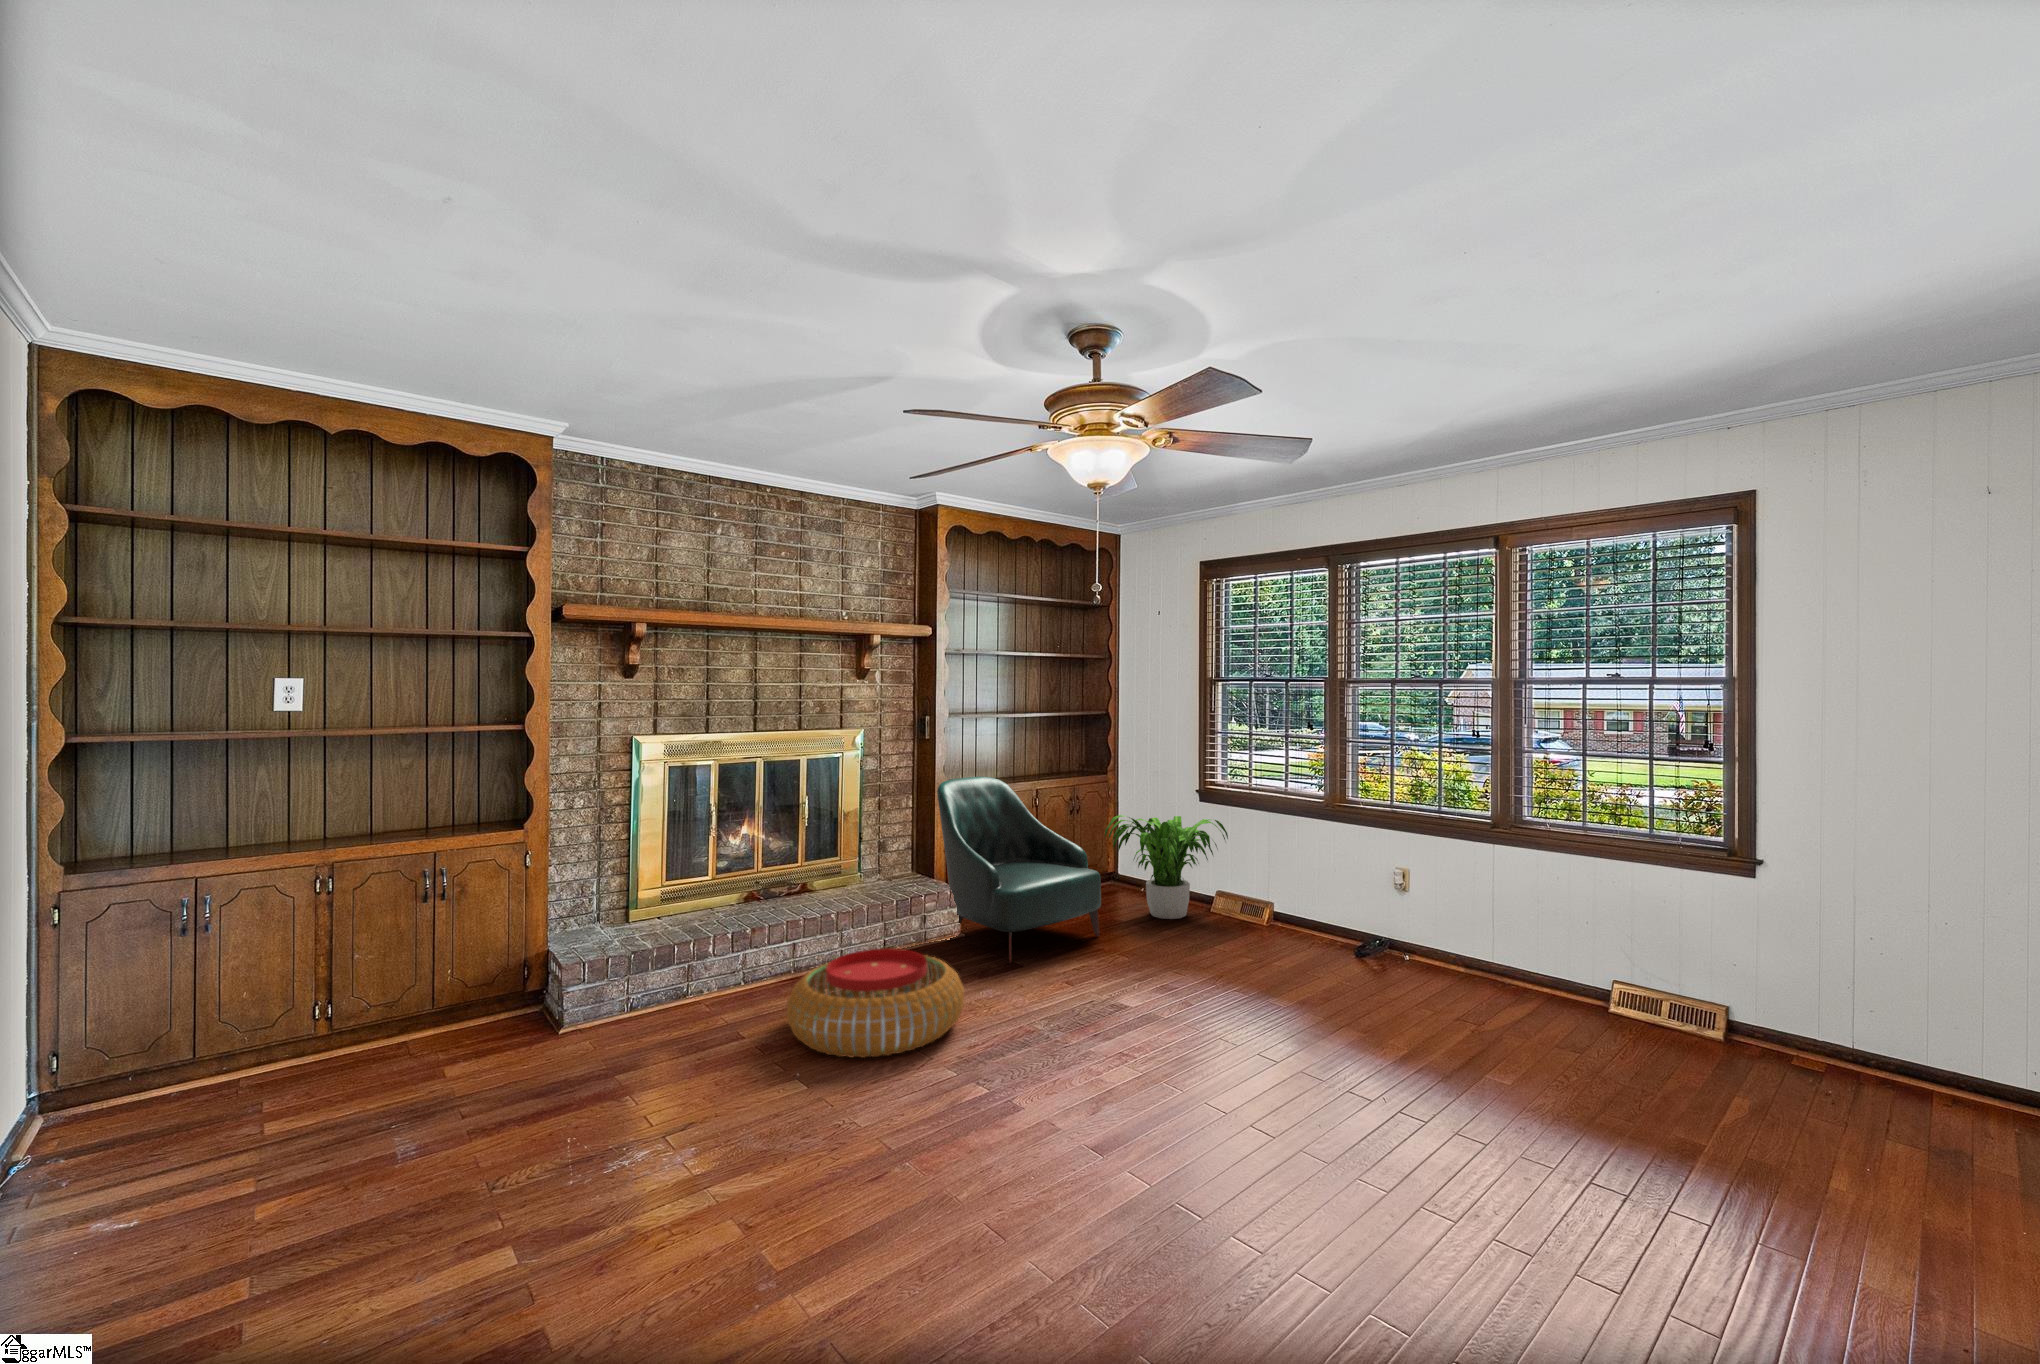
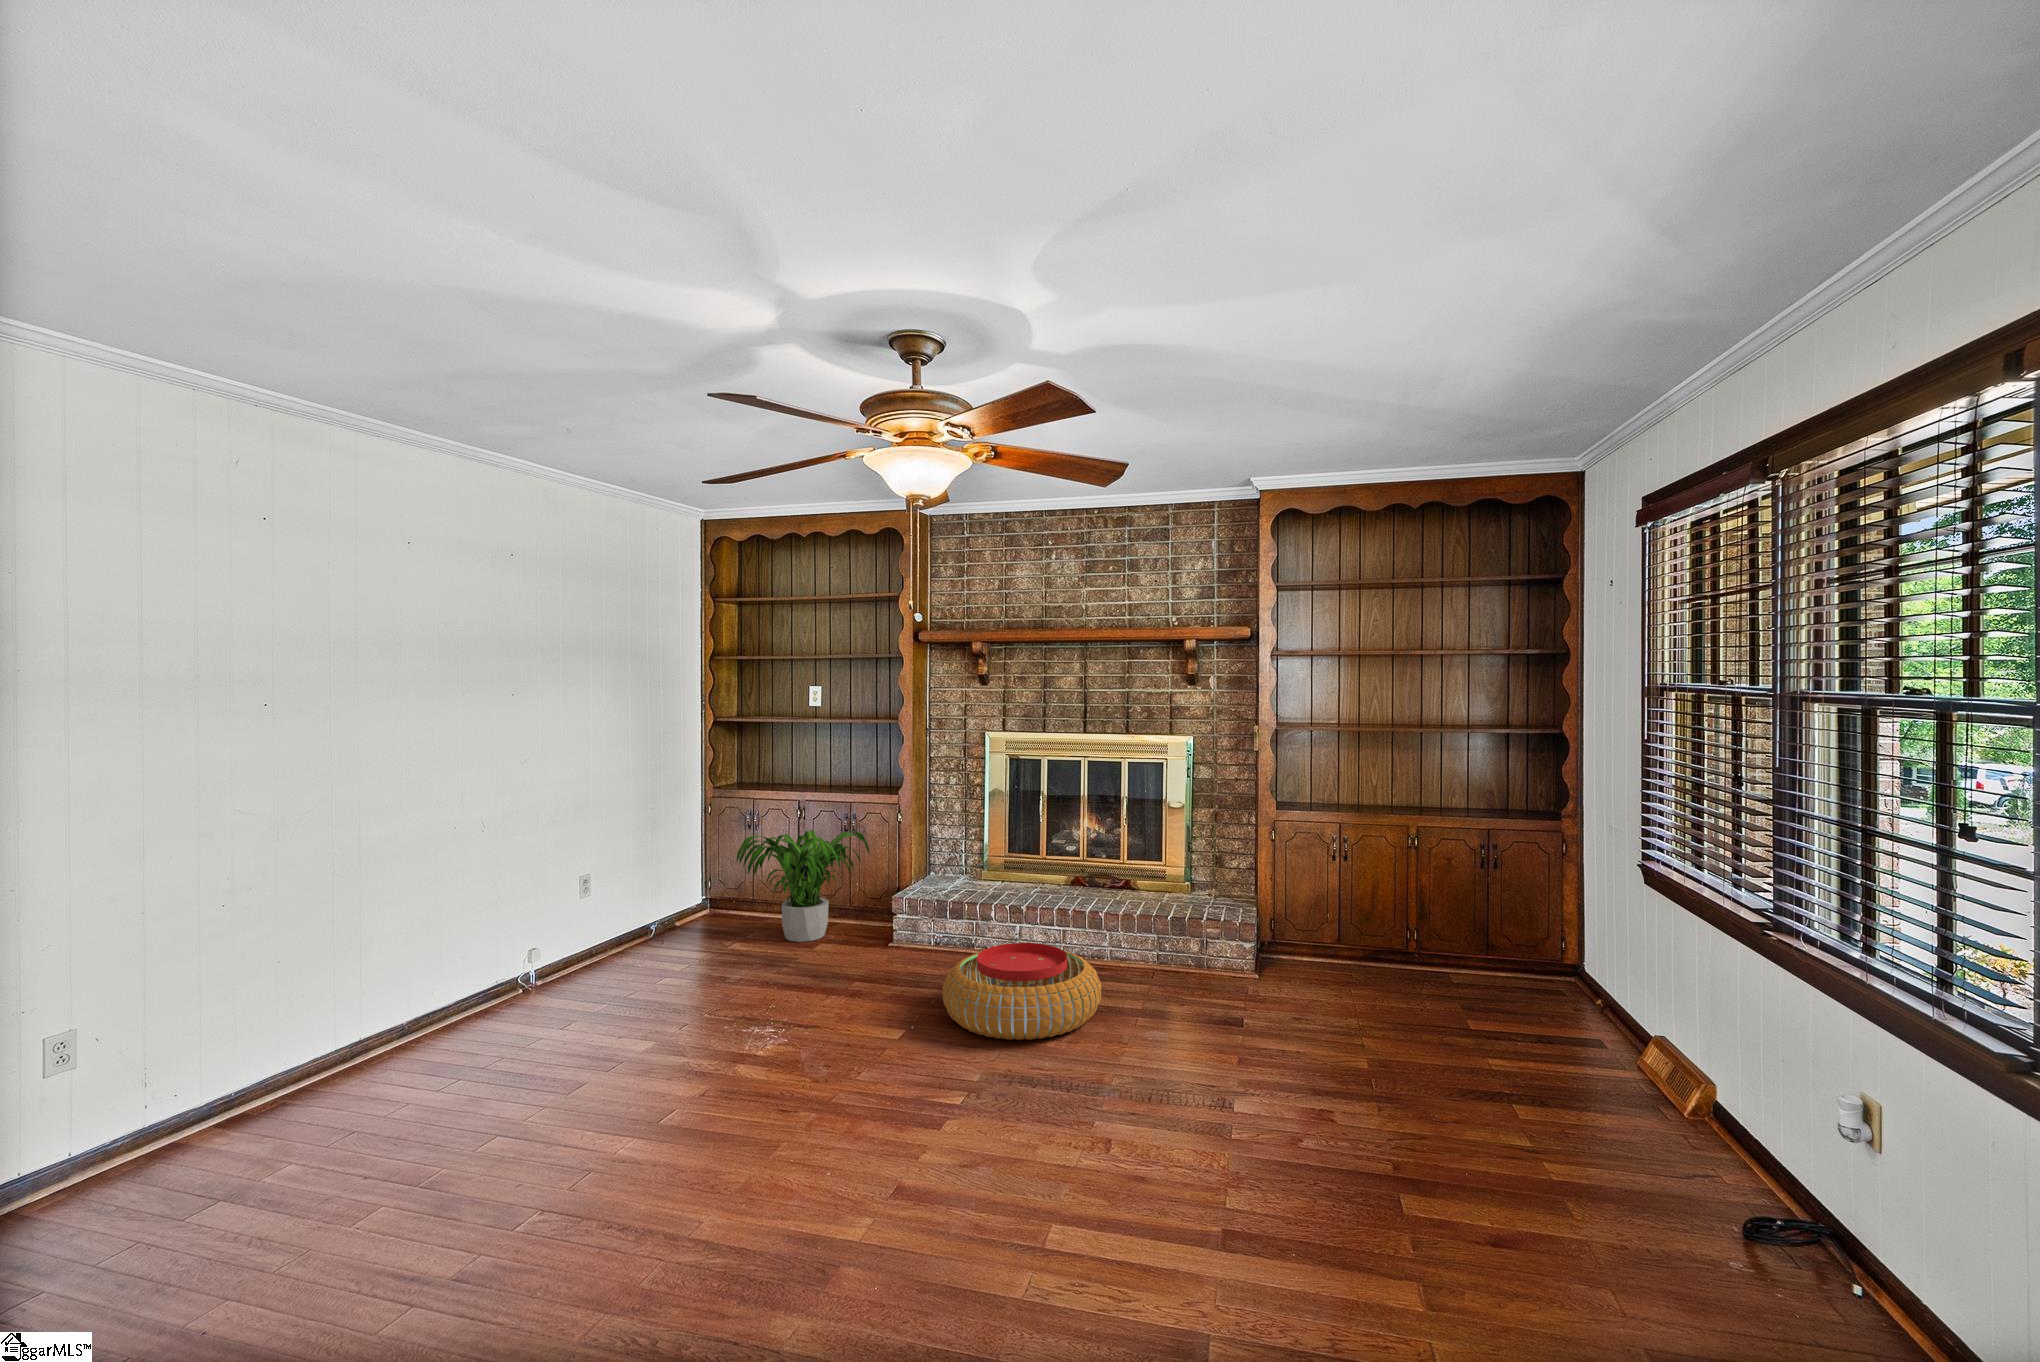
armchair: present [937,776,1101,963] -> none [1223,799,1395,1023]
potted plant: present [1105,815,1228,919] -> present [736,830,870,942]

